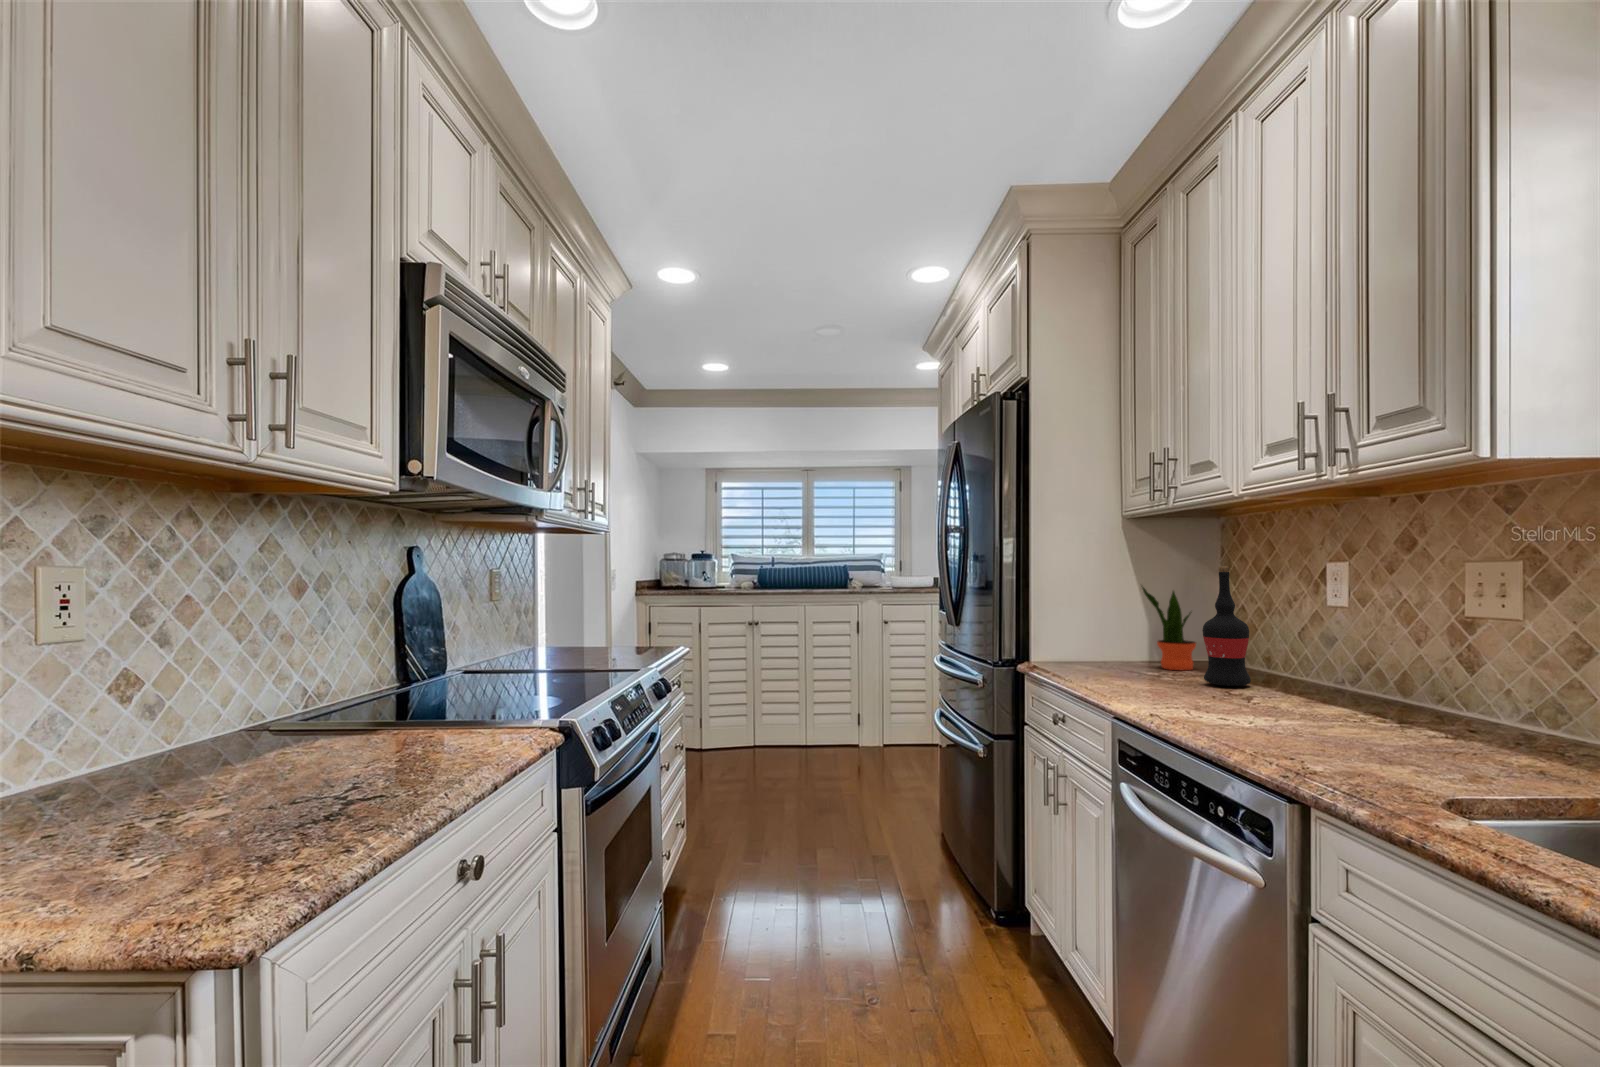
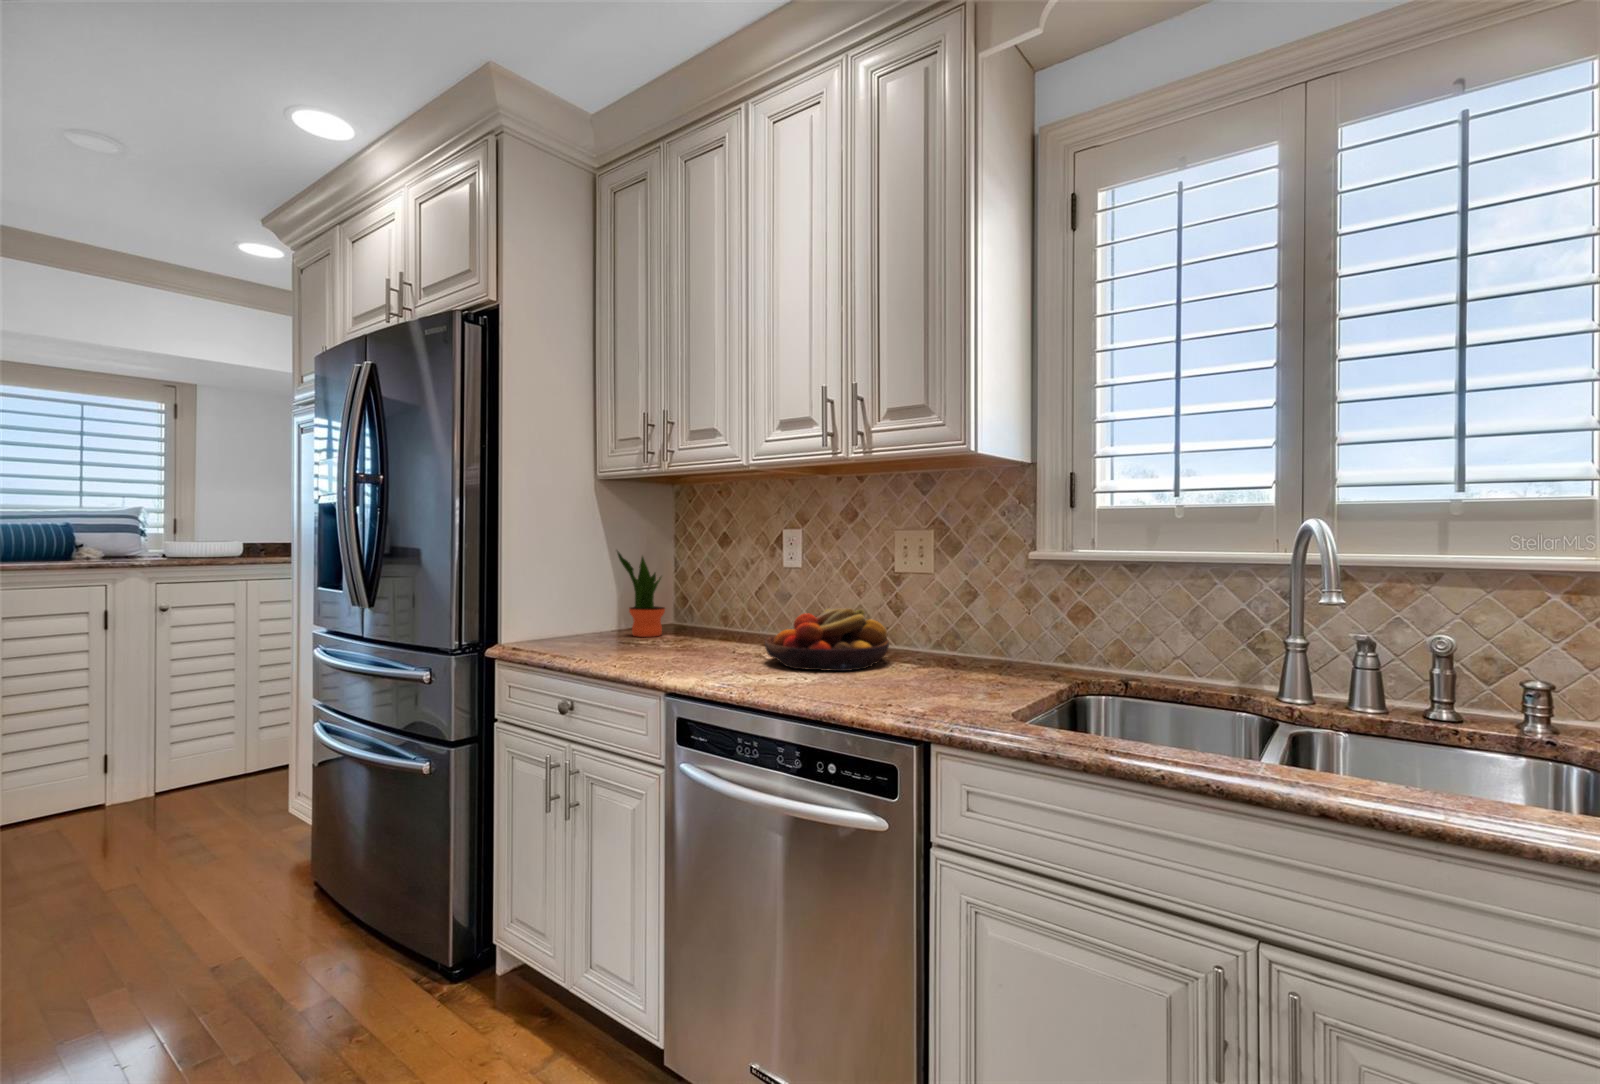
wine bottle: present [1202,566,1251,686] -> none [693,531,733,646]
fruit bowl: none [1248,656,1425,733] -> present [765,608,889,671]

